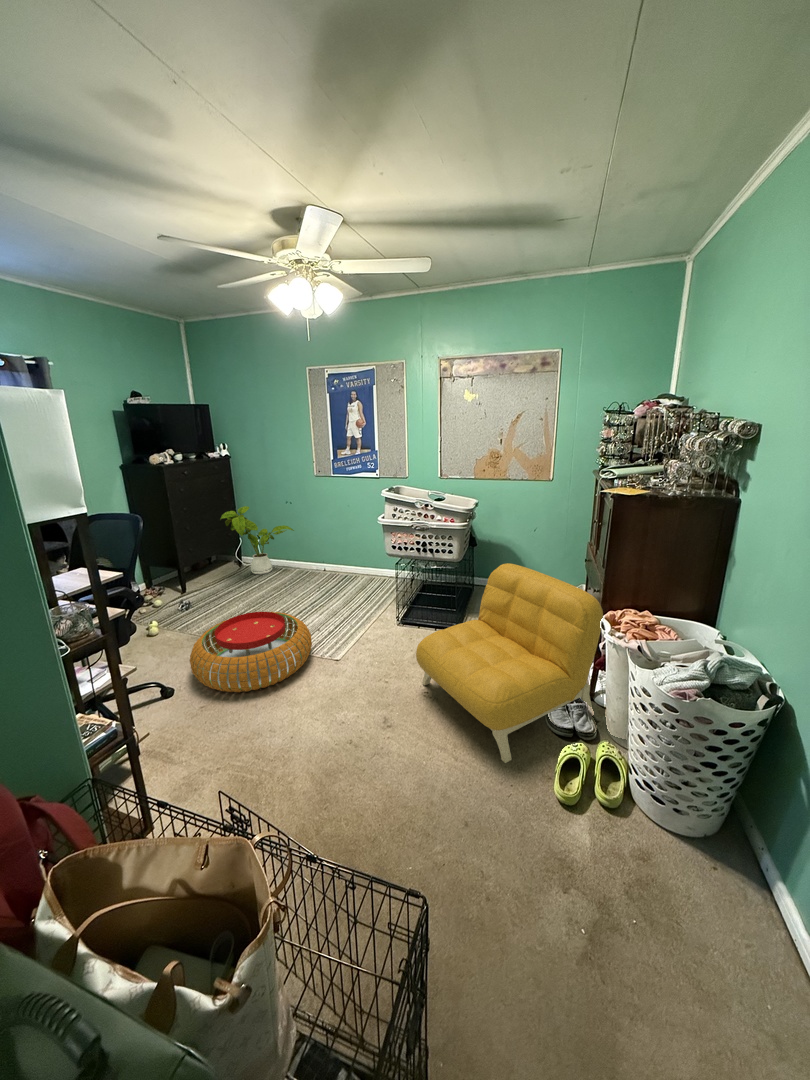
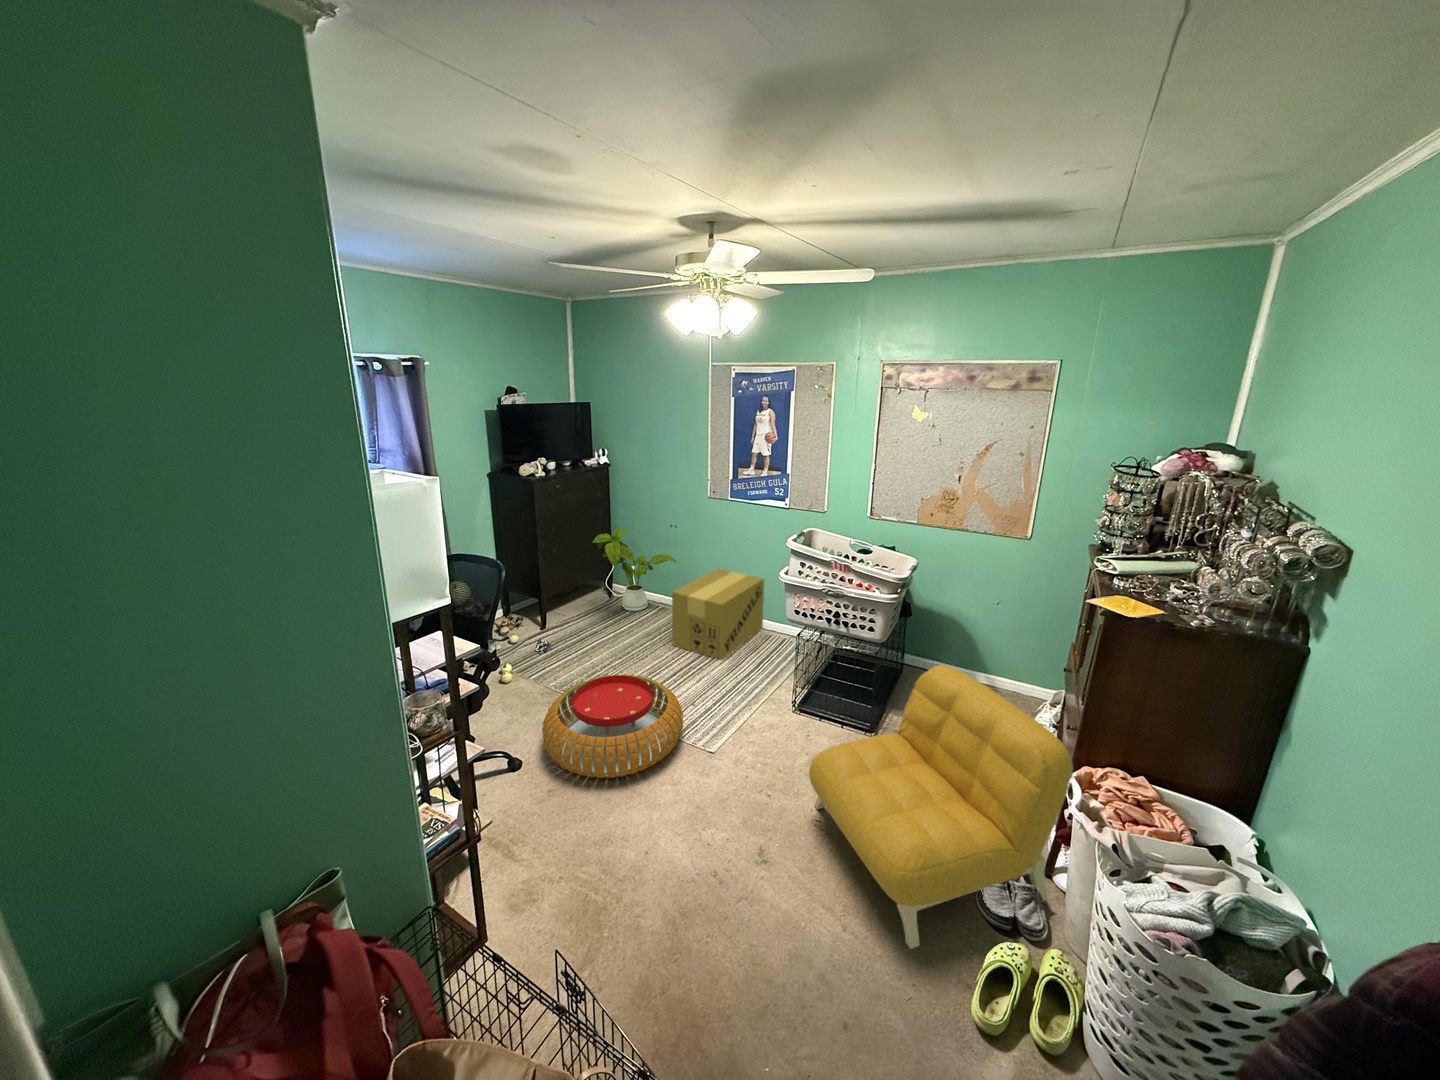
cardboard box: none [292,532,367,599] -> present [672,569,764,660]

